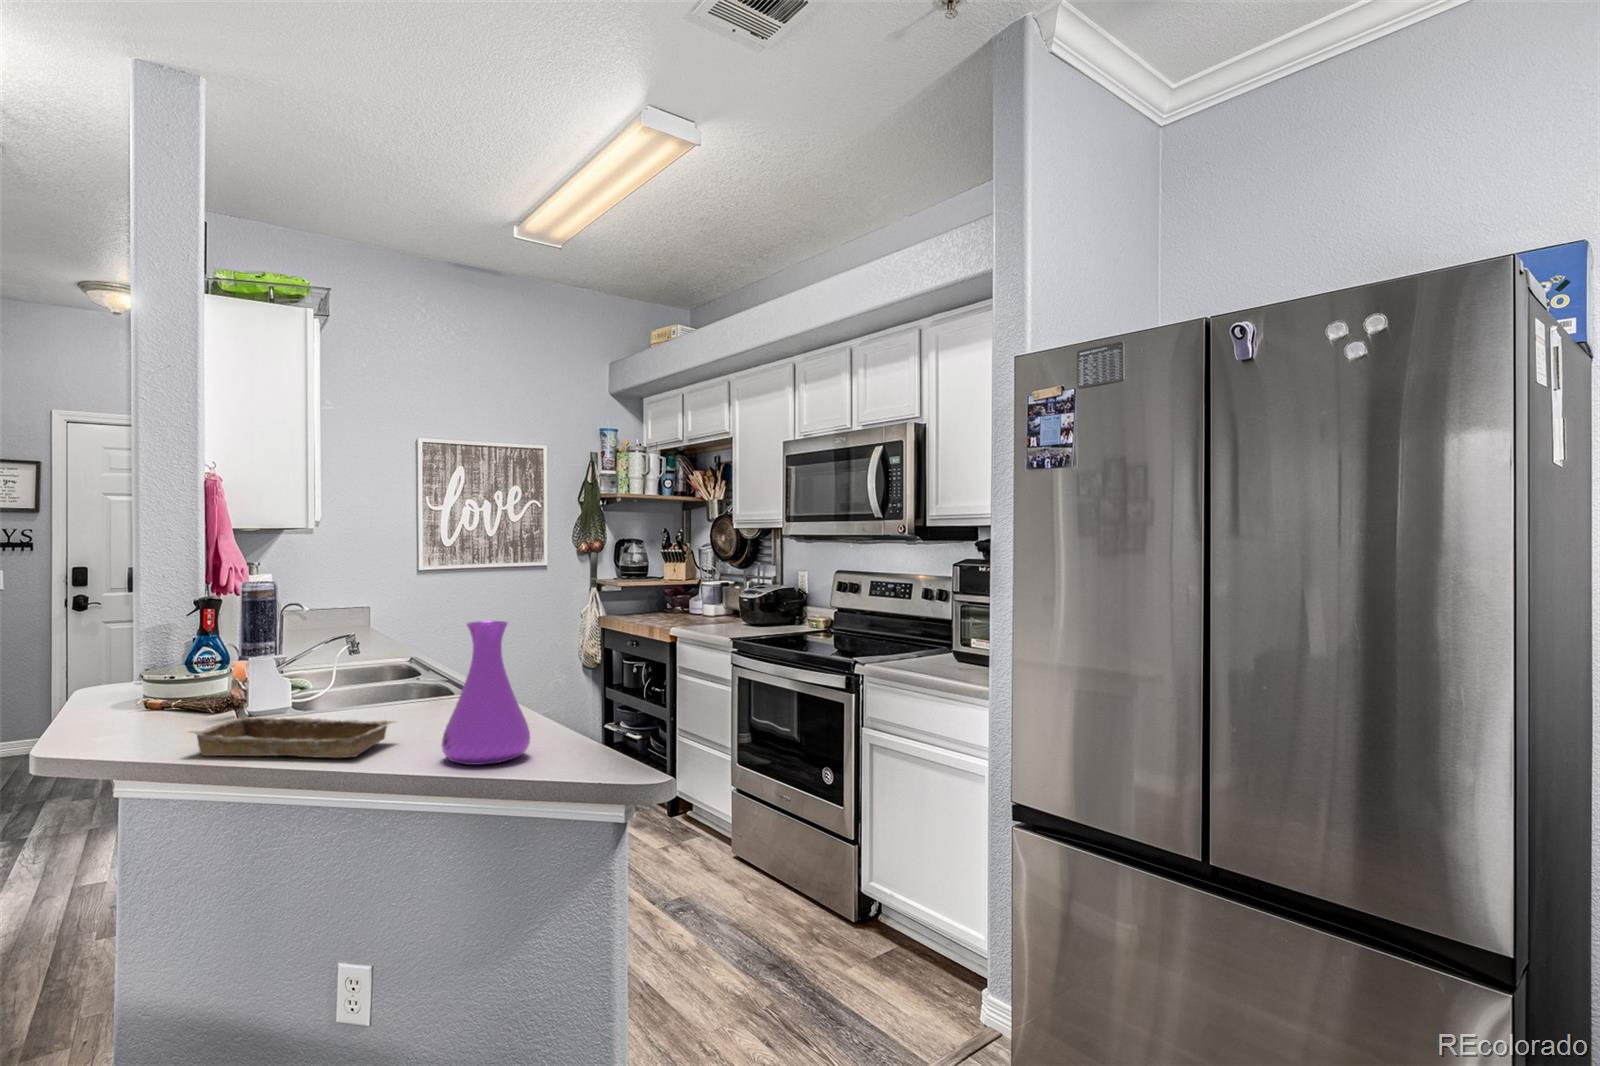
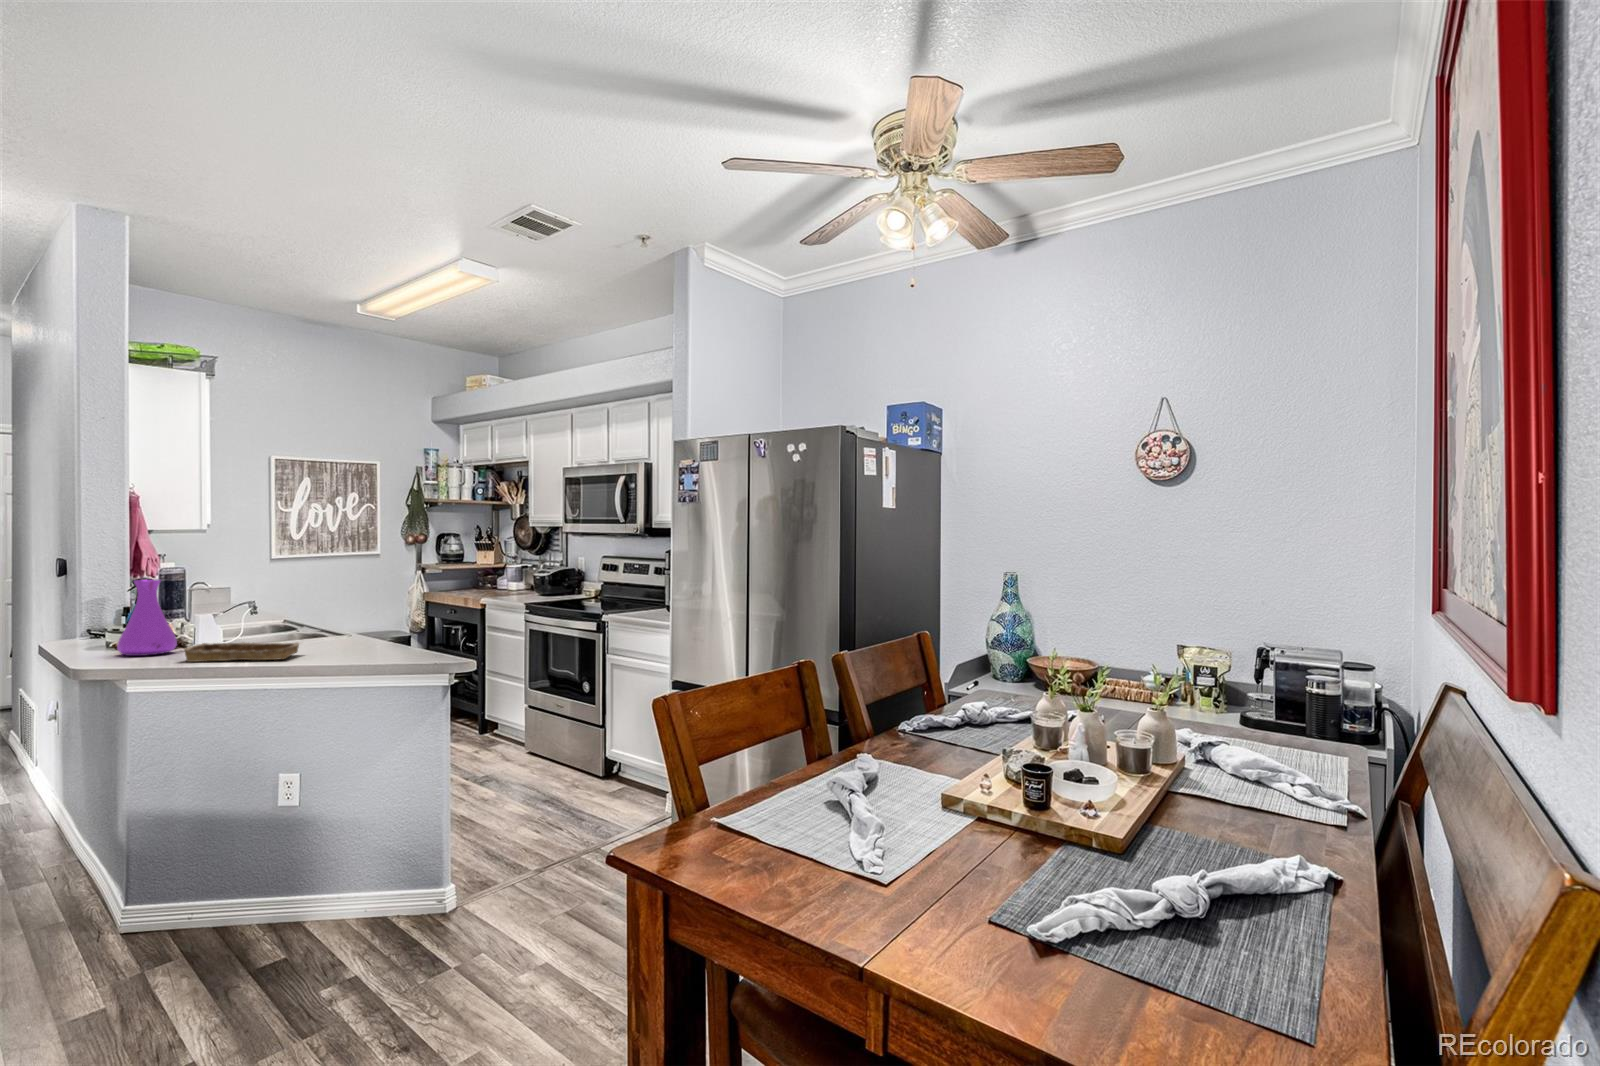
vase: present [441,621,530,765] -> present [117,580,177,656]

